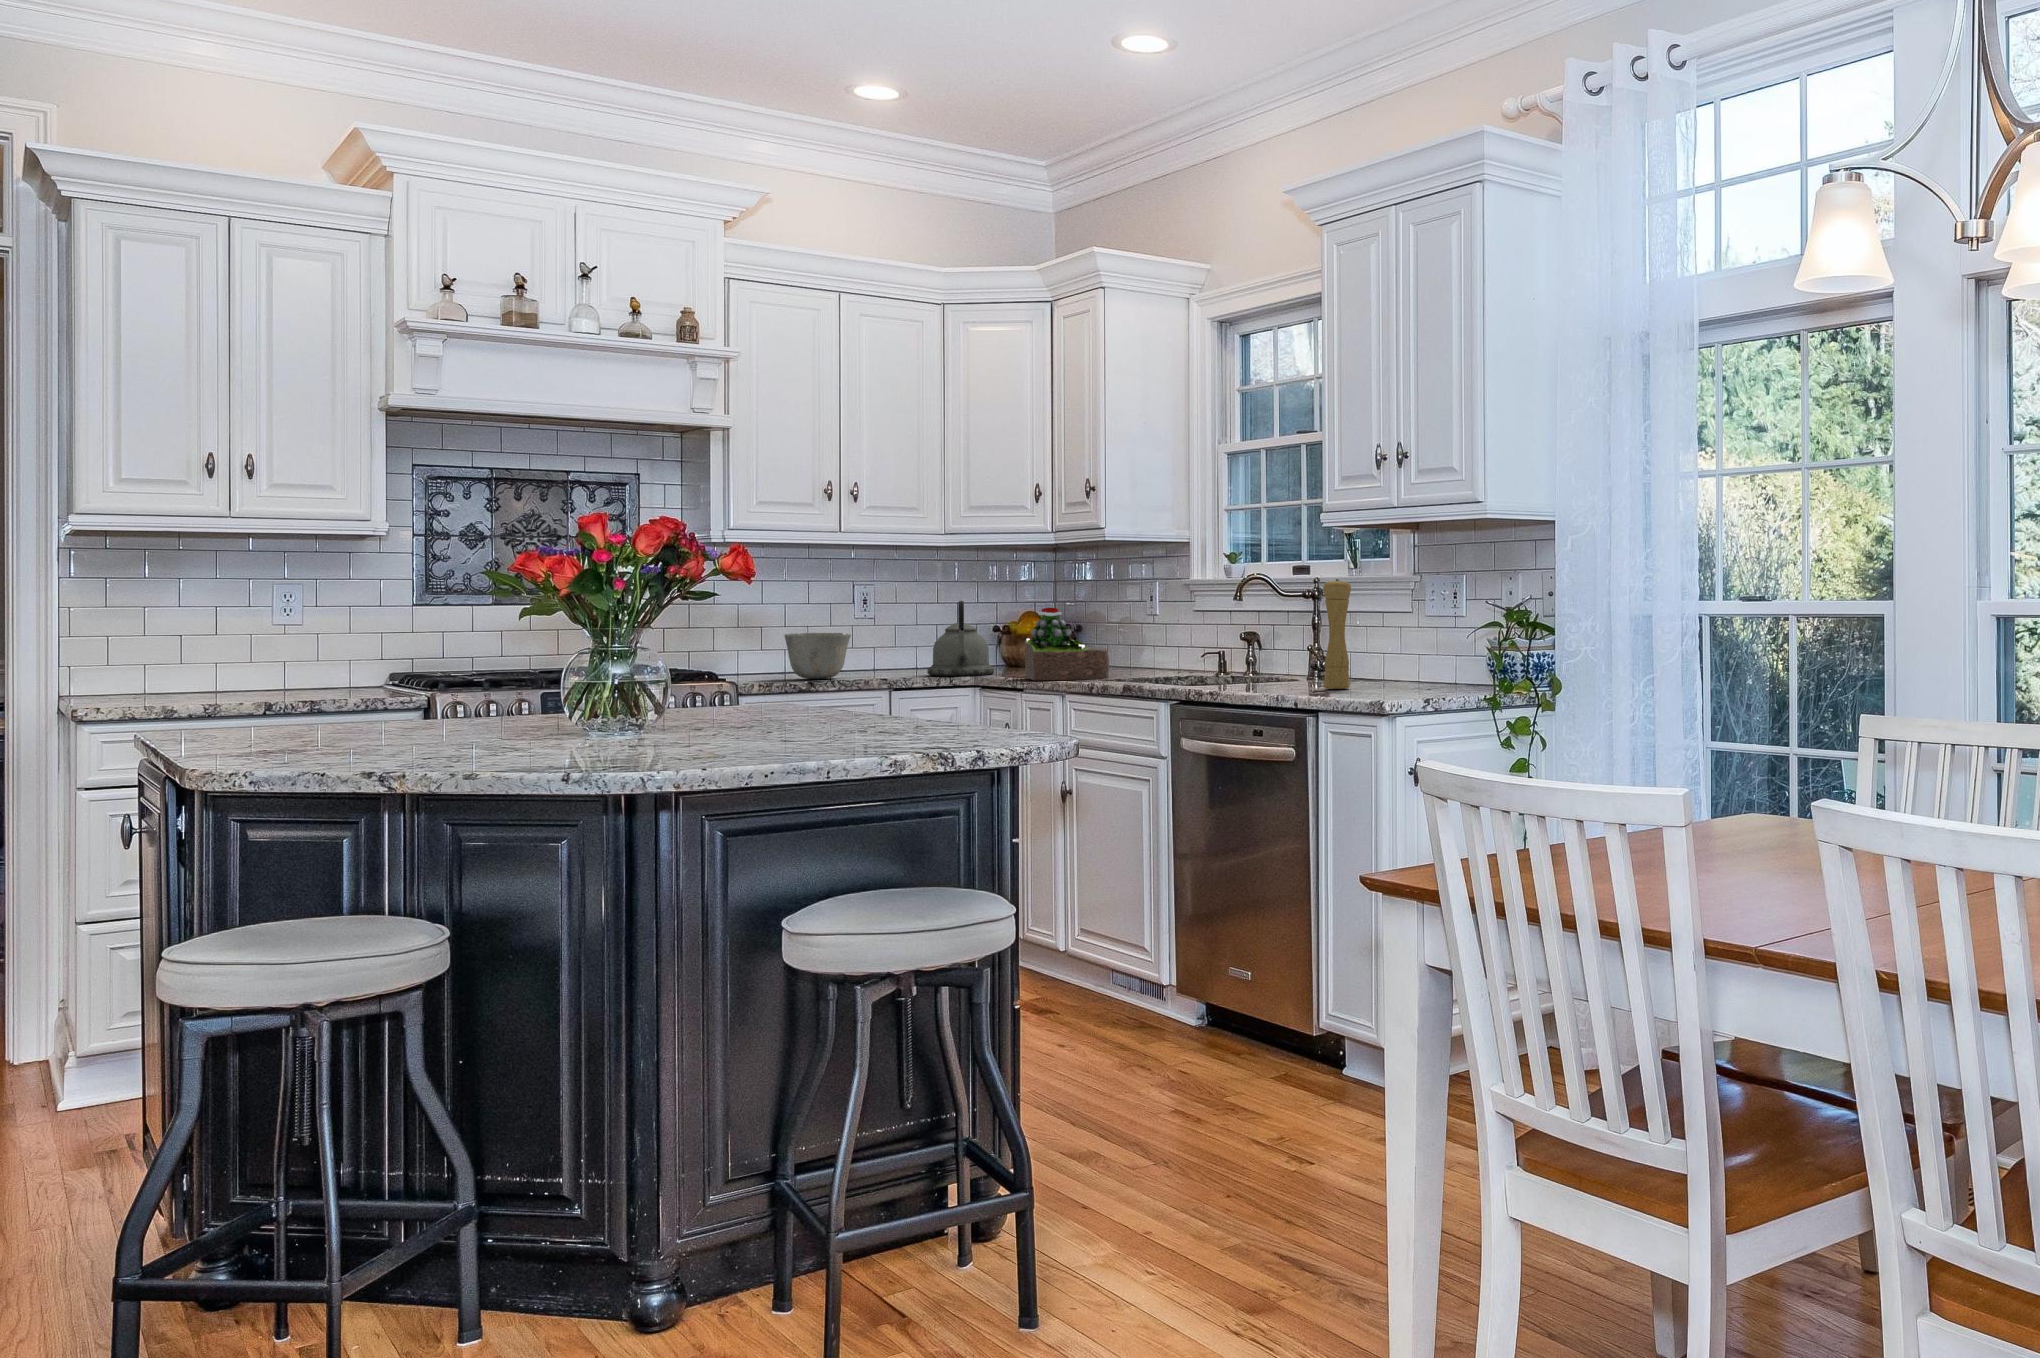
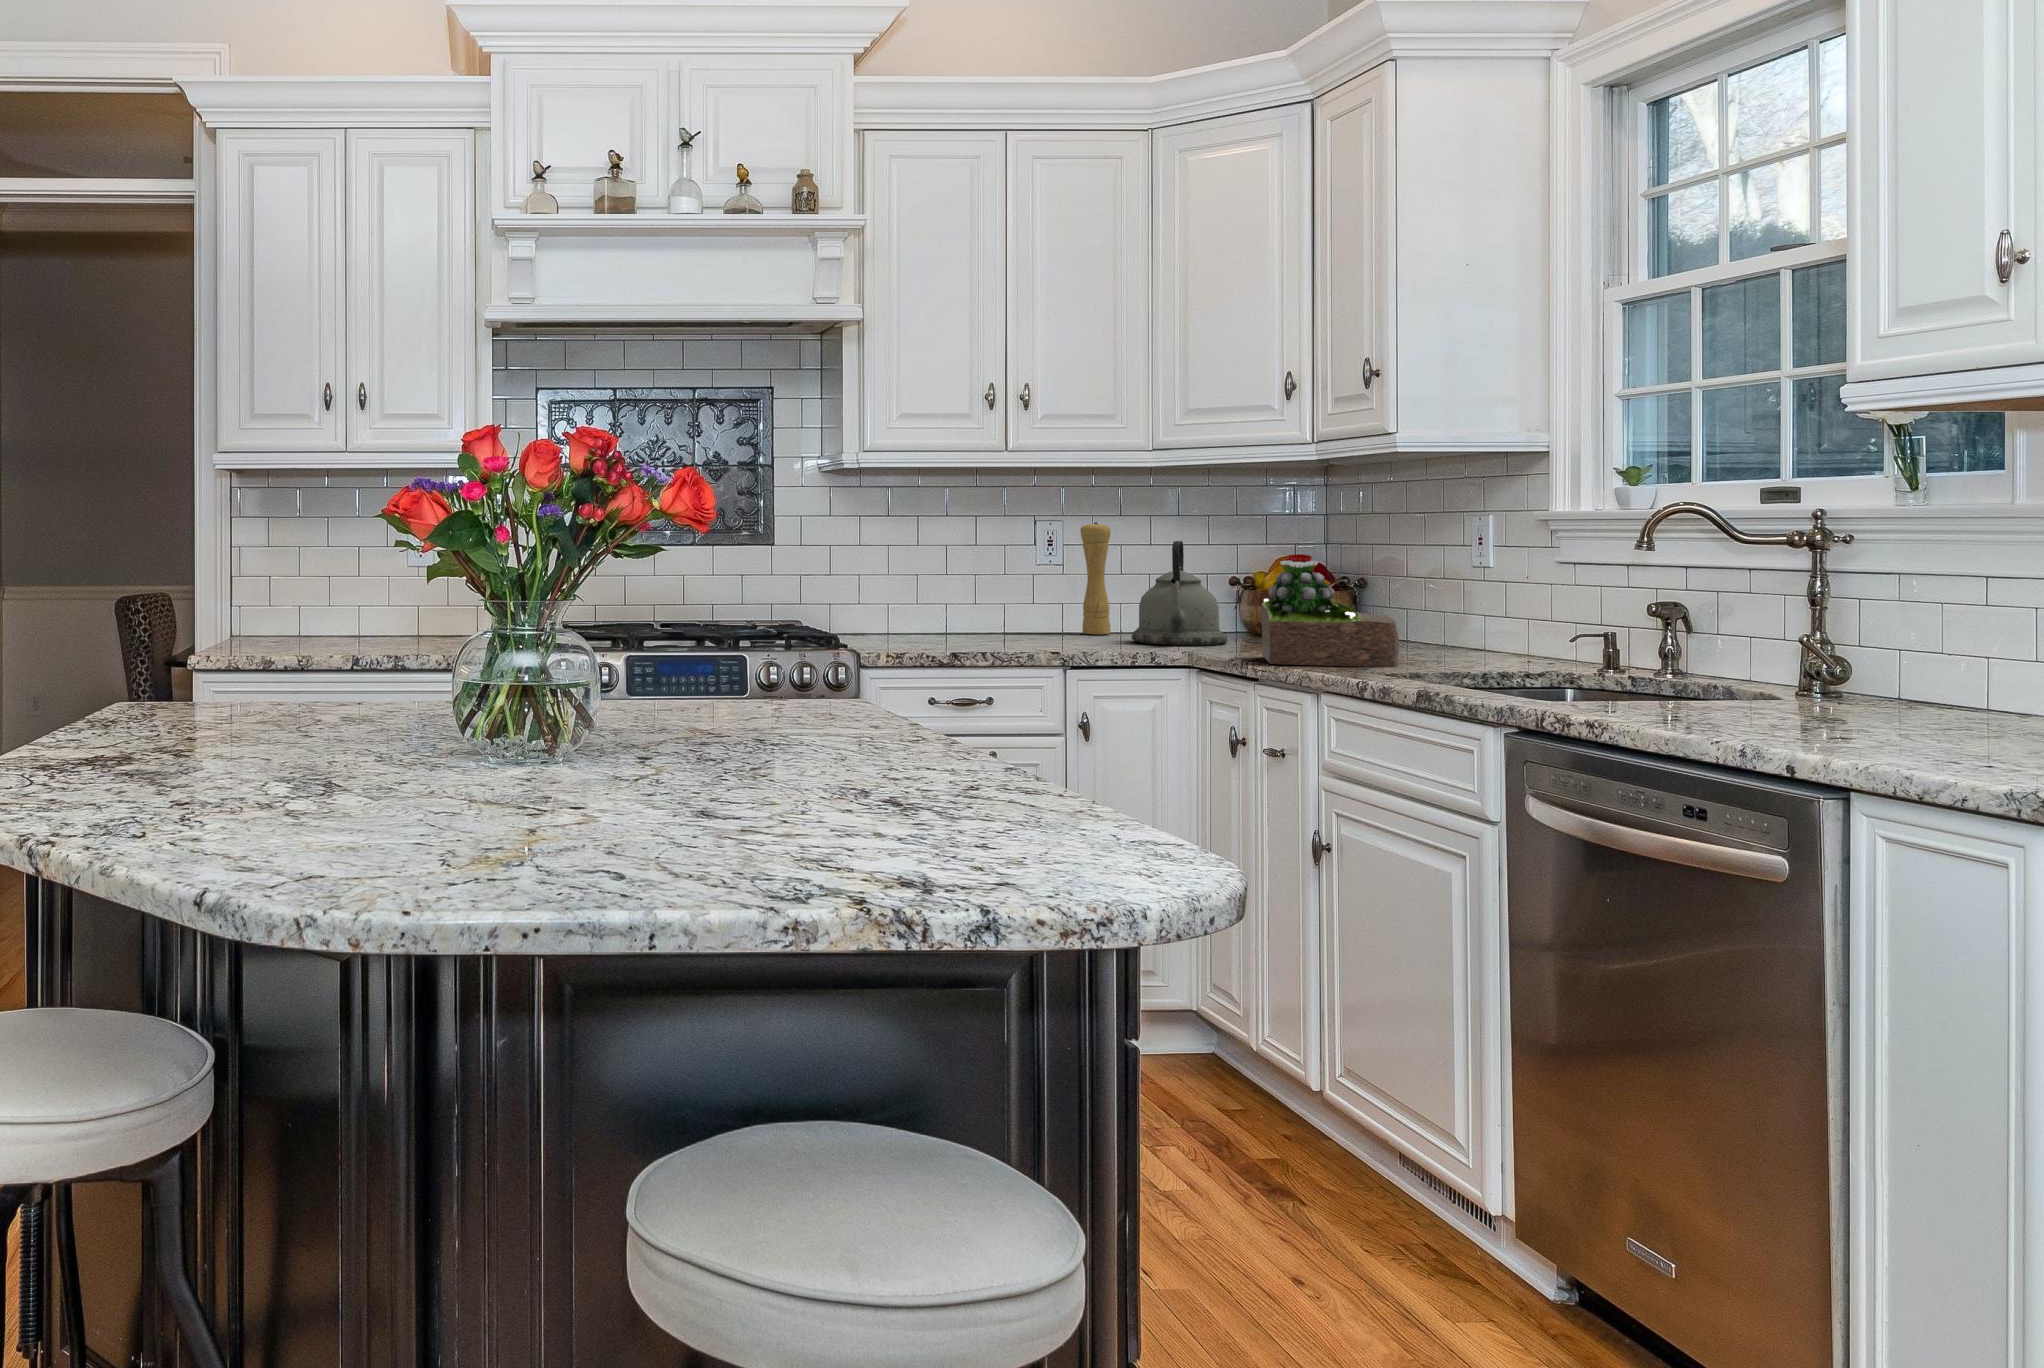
pepper mill: present [1323,579,1351,689] -> present [1080,522,1111,635]
ceramic bowl: present [785,633,851,679] -> none [946,580,1029,640]

